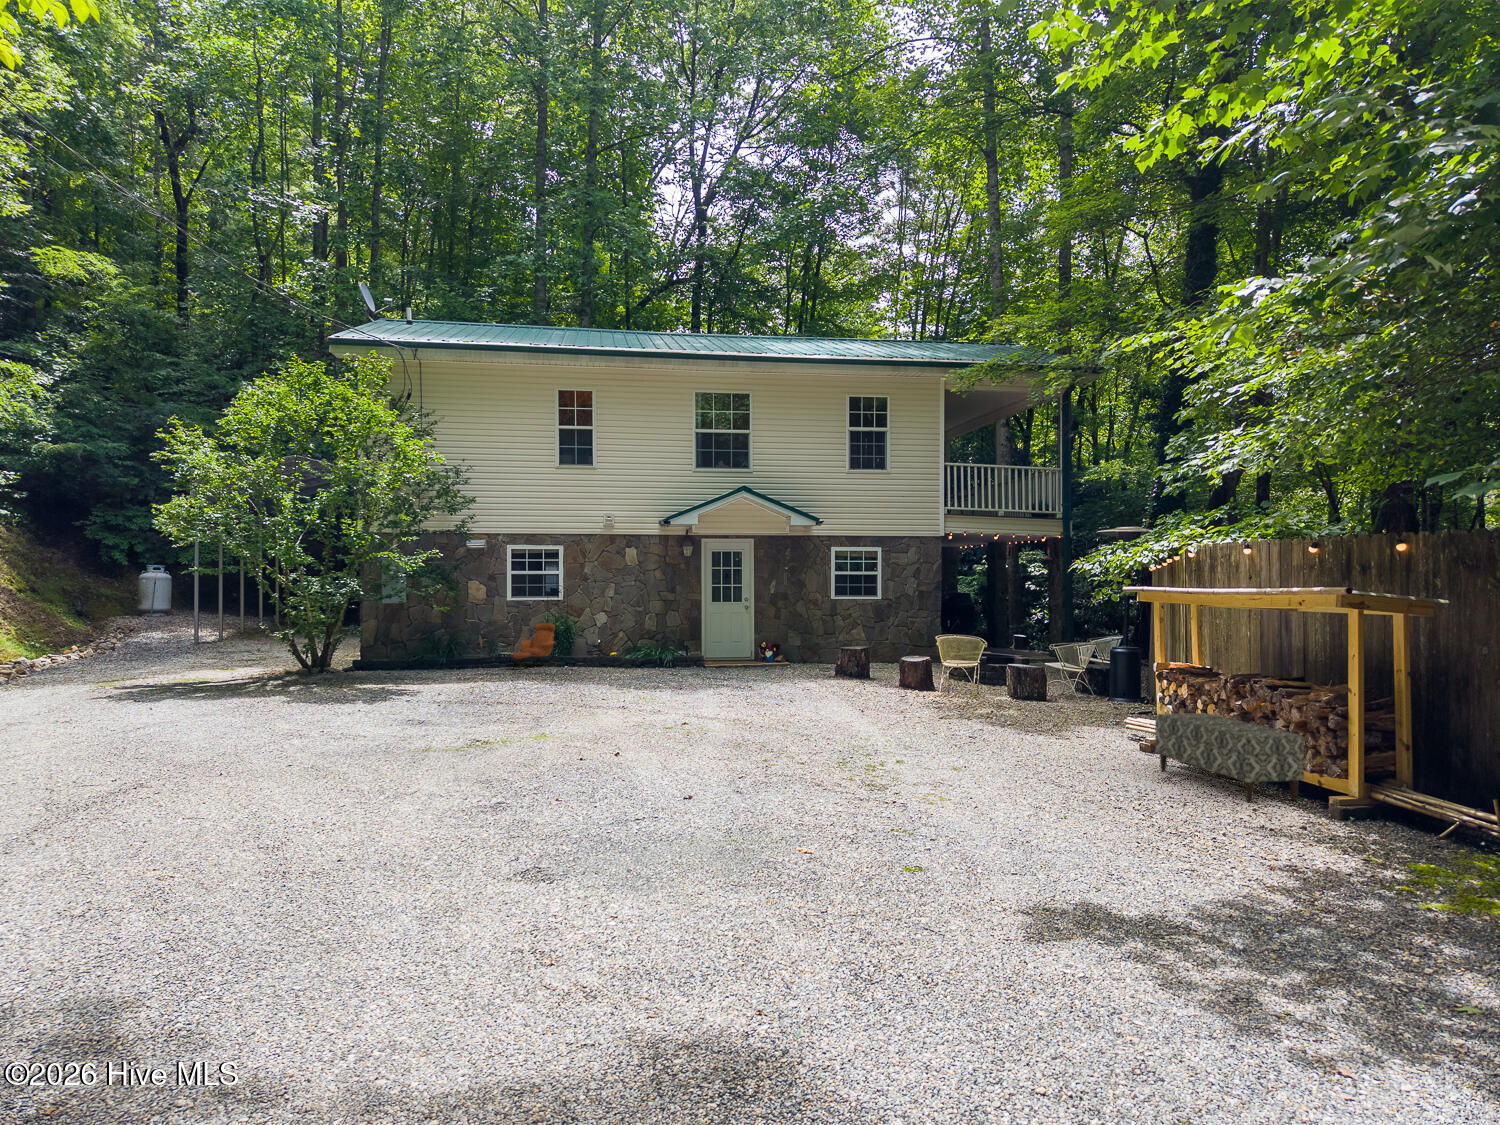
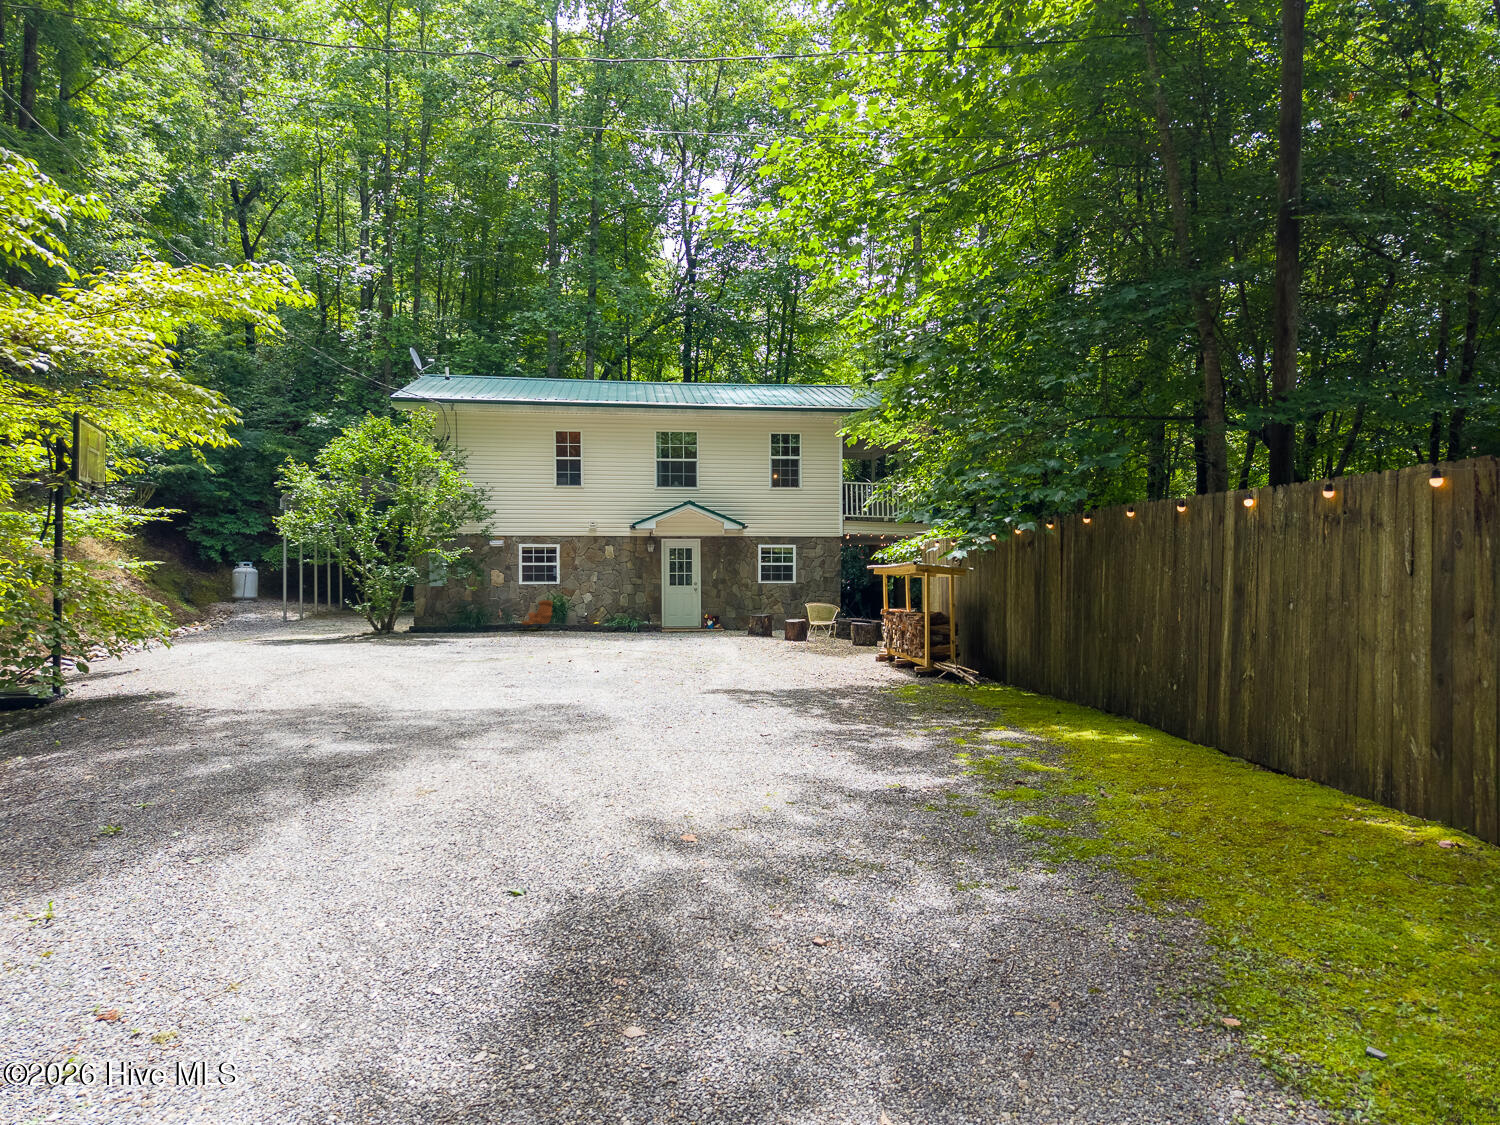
bench: present [1155,713,1304,802] -> none [883,647,941,690]

